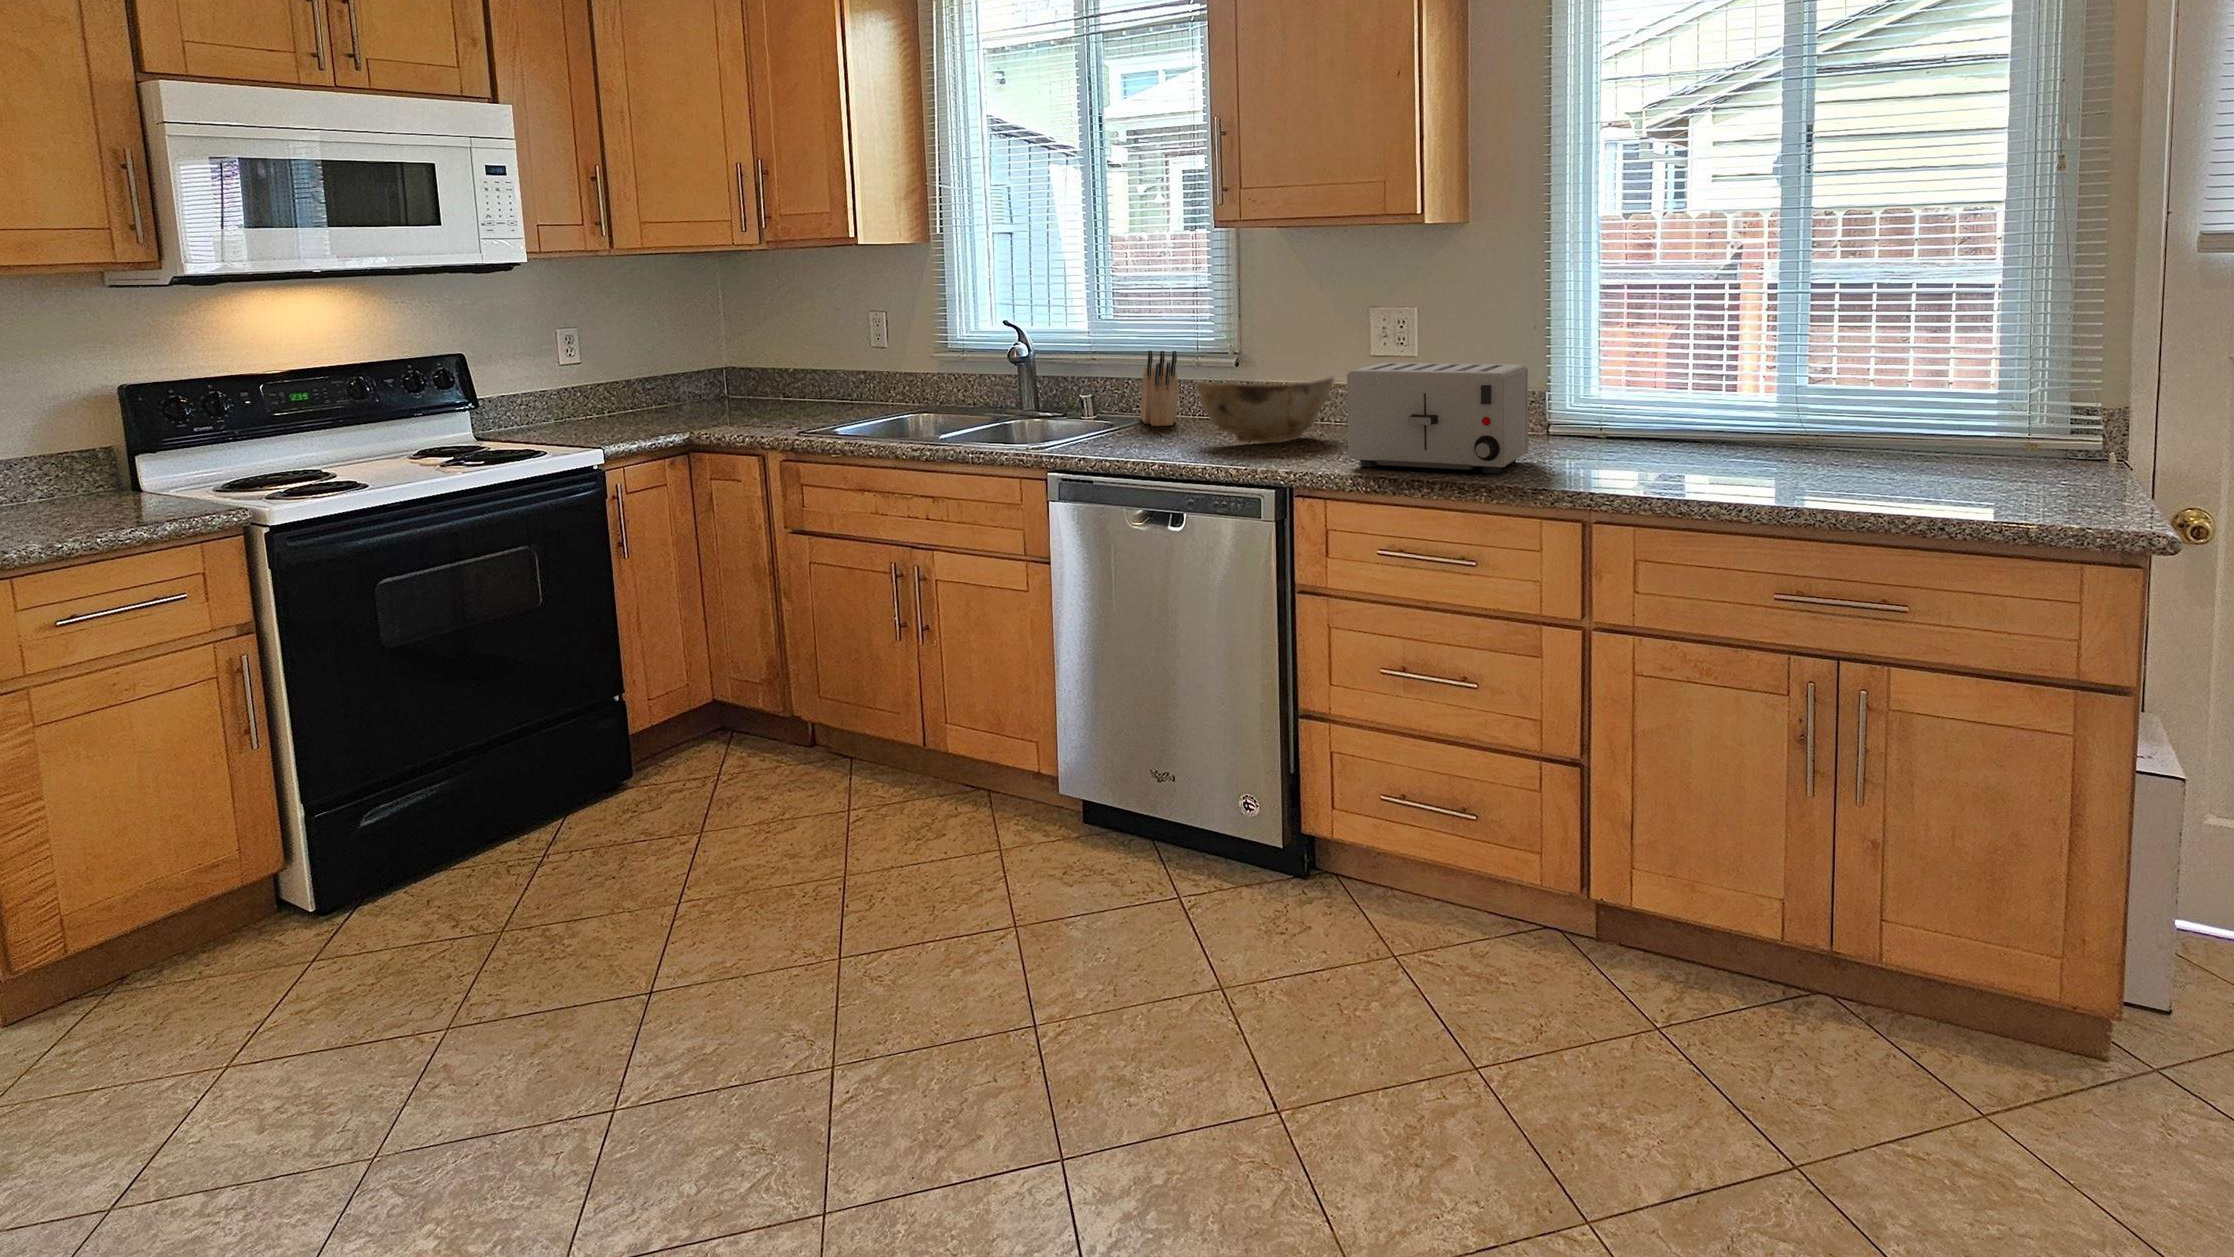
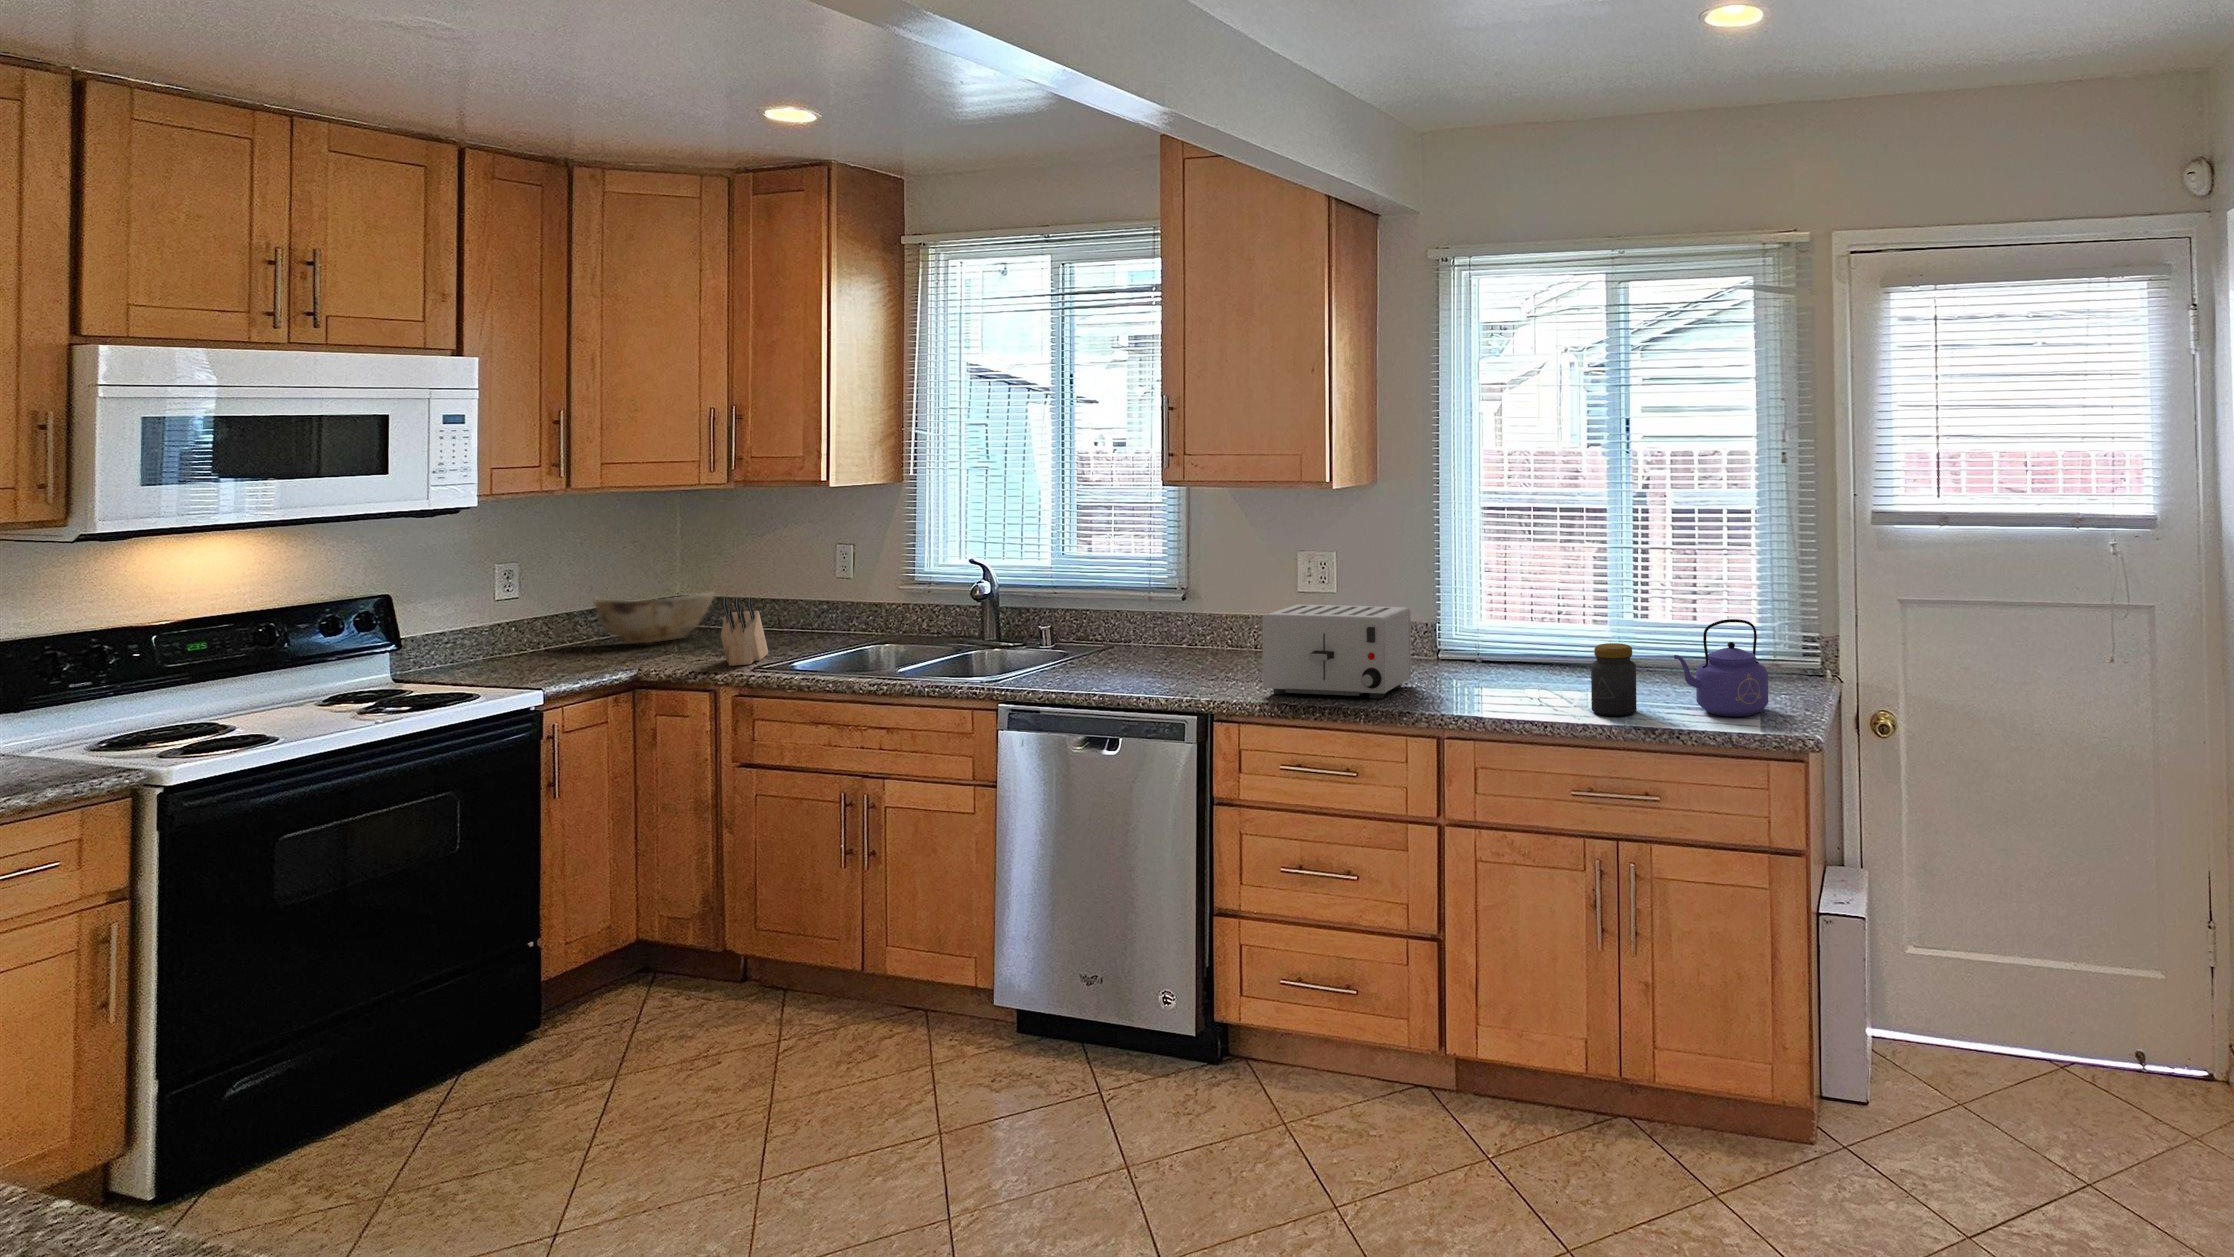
knife block: present [1140,351,1179,426] -> present [721,598,768,666]
kettle: none [1922,373,2064,504] -> present [1674,619,1768,717]
bowl: present [1195,375,1334,443] -> present [594,592,714,643]
jar: none [1793,405,1862,500] -> present [1591,643,1637,716]

